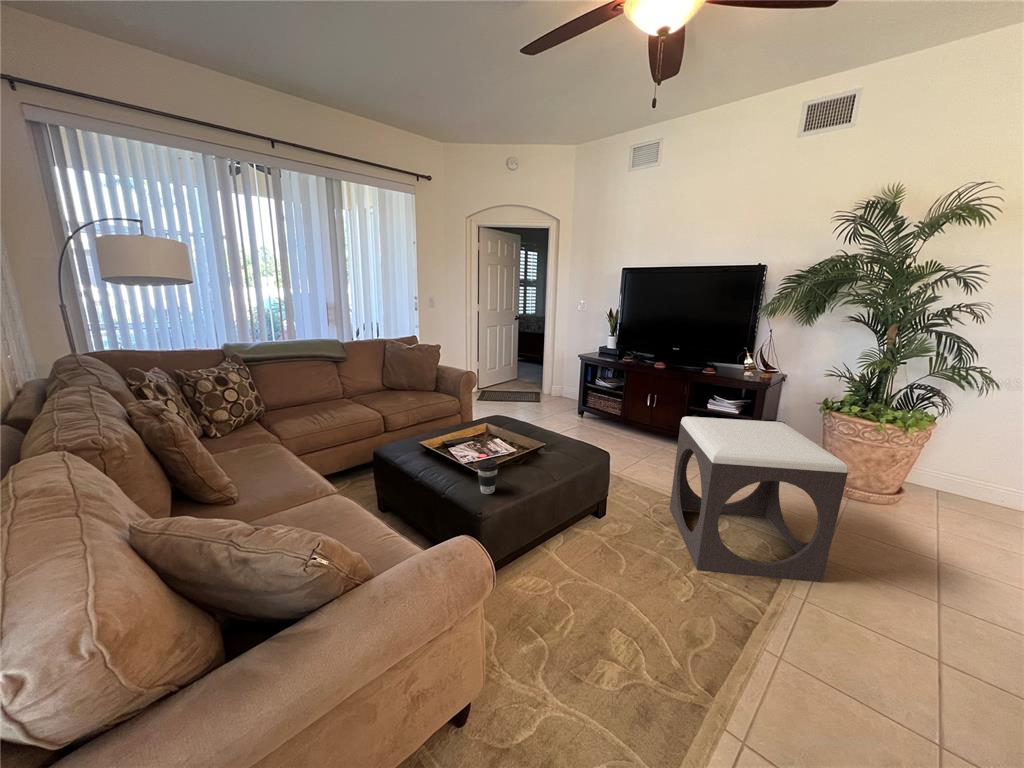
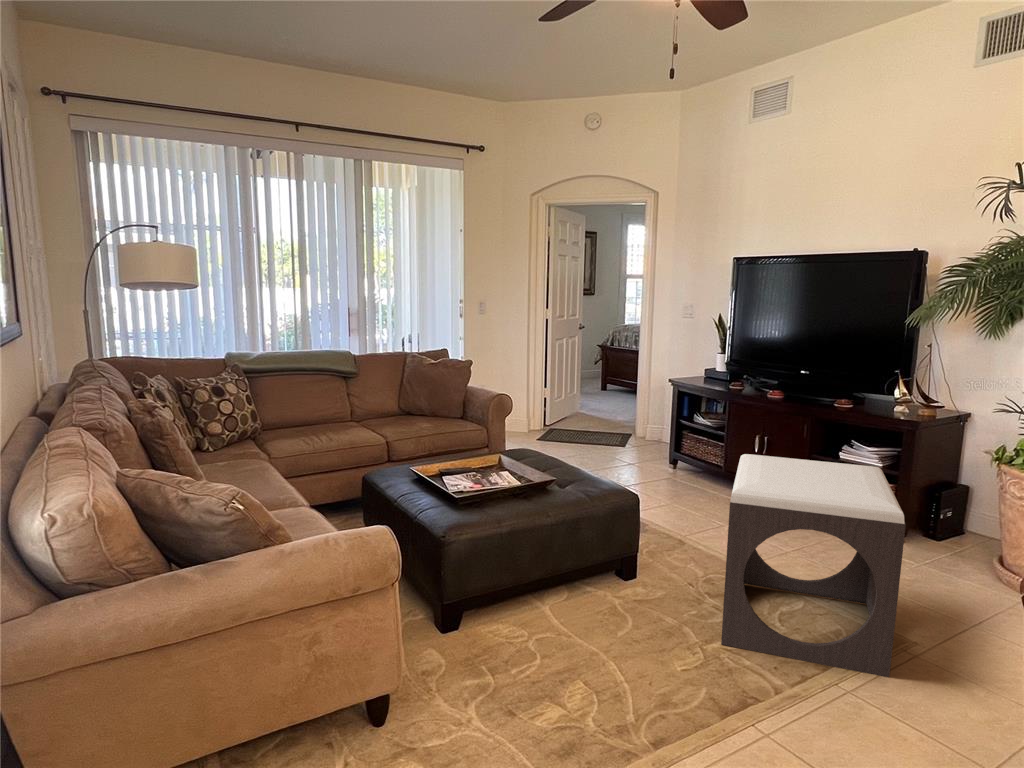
coffee cup: present [477,460,498,494] -> none [449,482,473,520]

